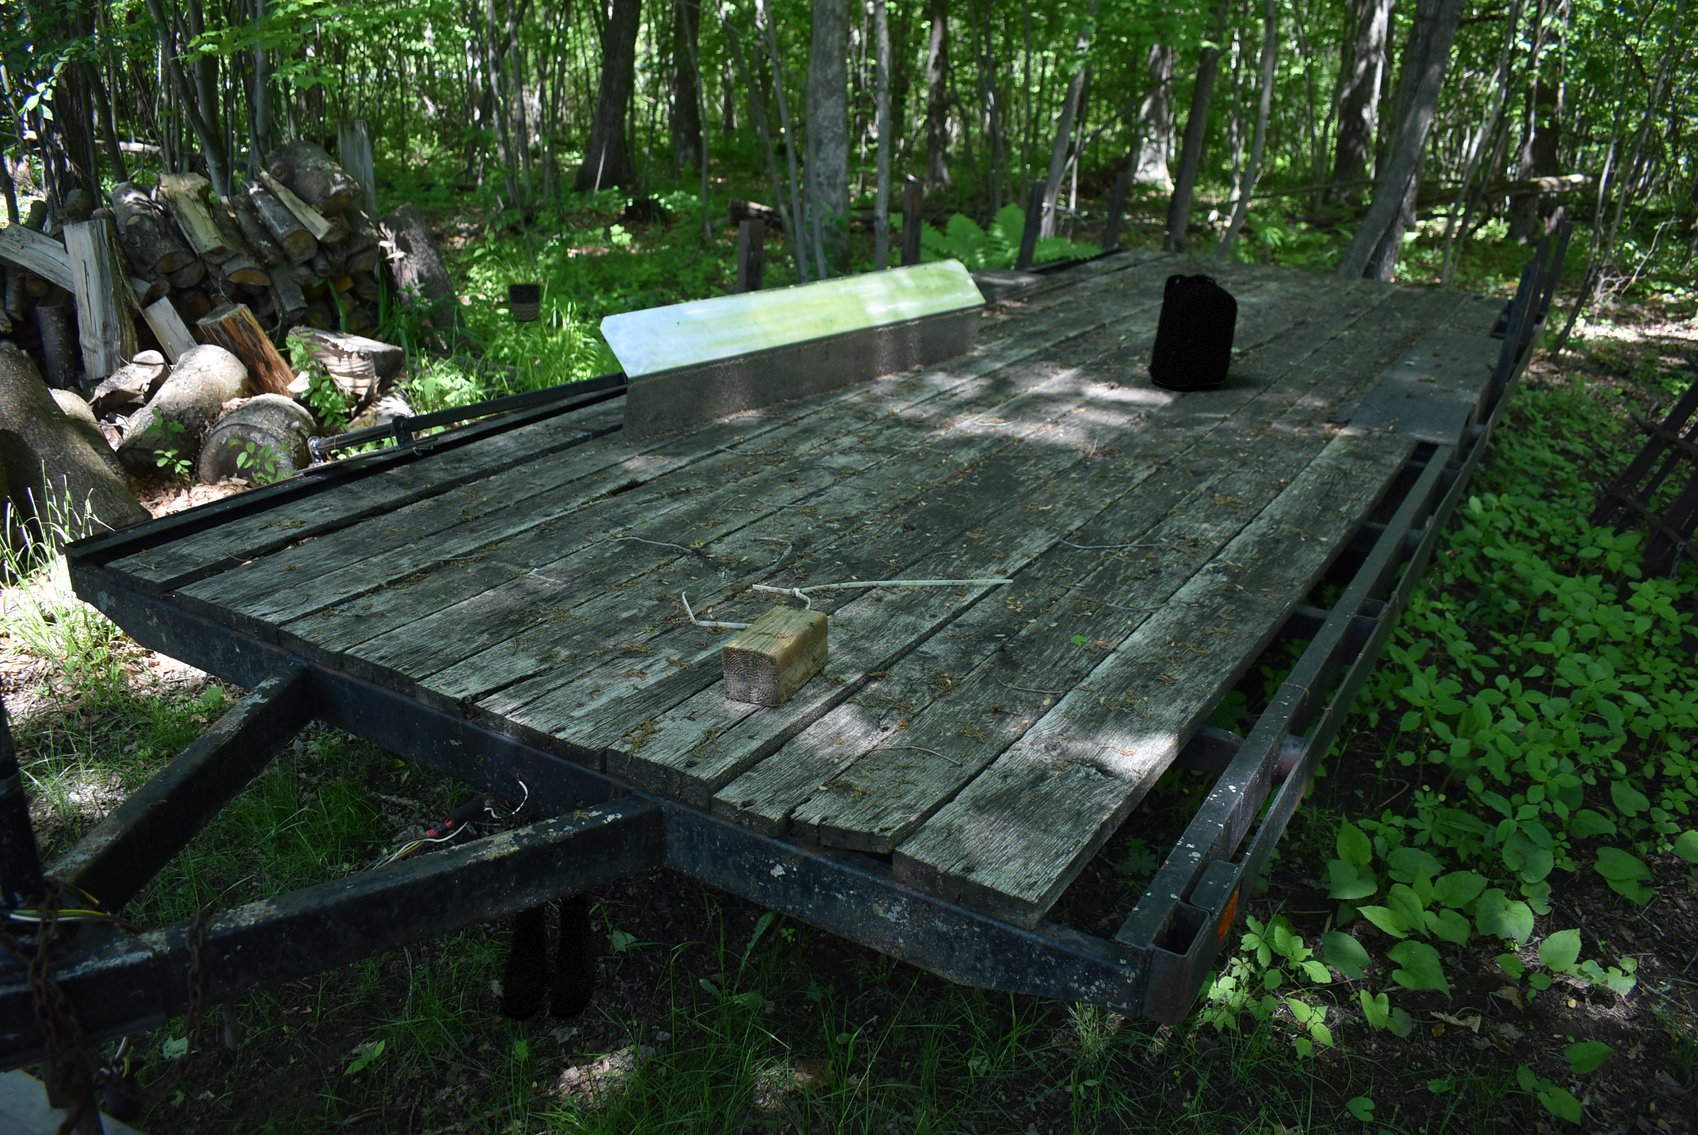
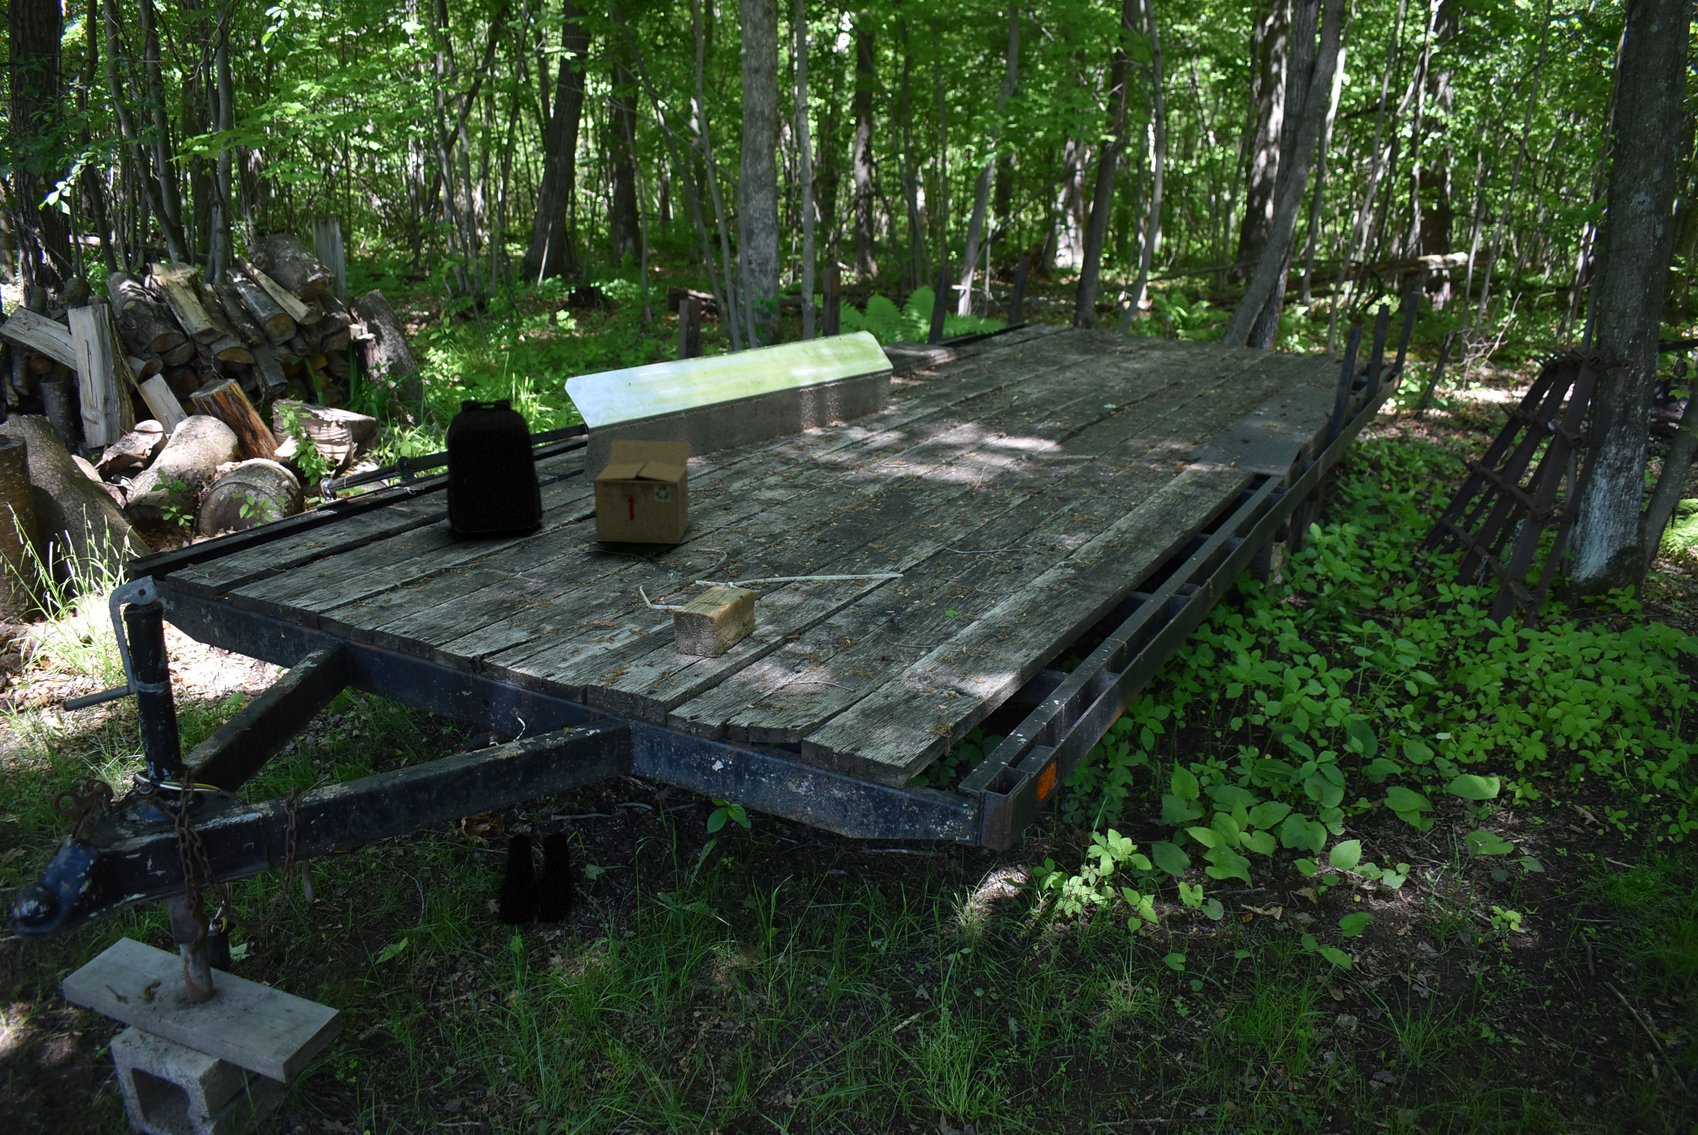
backpack: present [1147,274,1238,387] -> present [446,398,544,533]
planter: present [508,283,540,321] -> none [468,361,498,394]
cardboard box: none [619,396,748,529] -> present [594,440,690,544]

